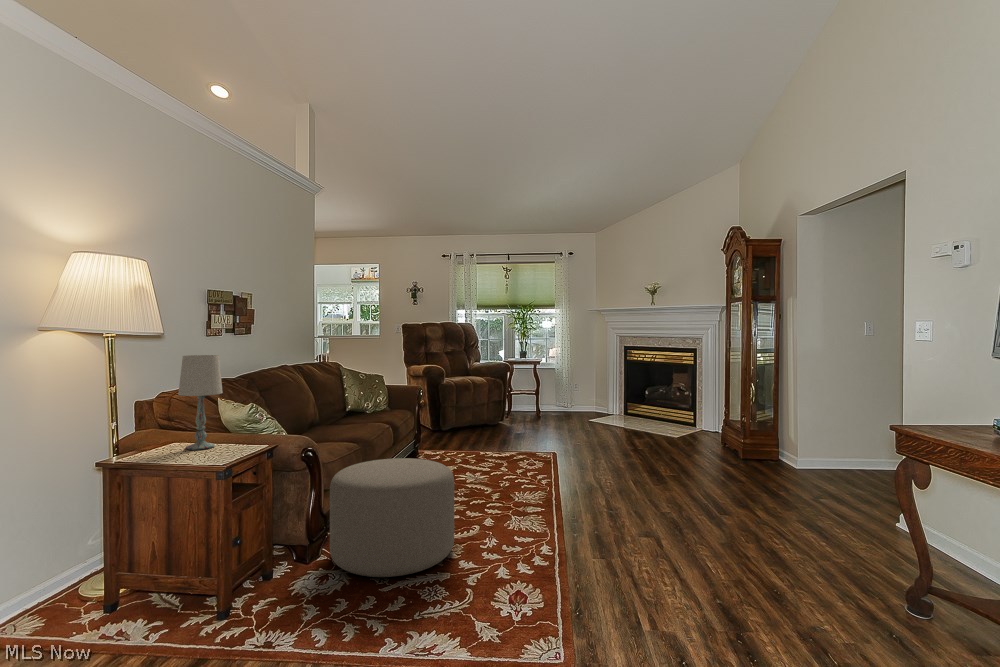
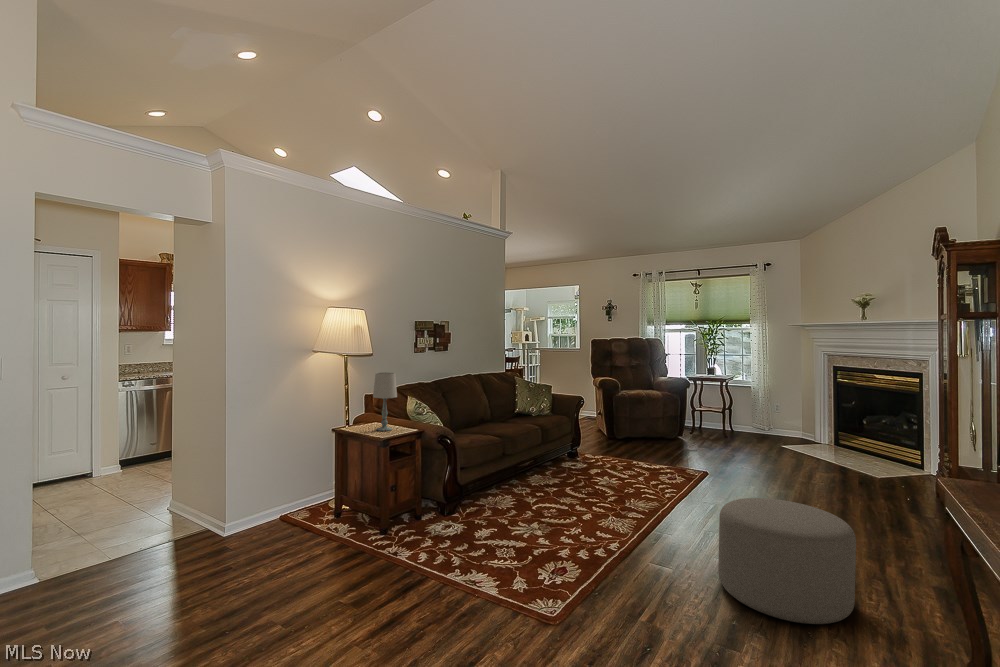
ottoman: present [330,458,454,577] -> present [718,498,856,624]

